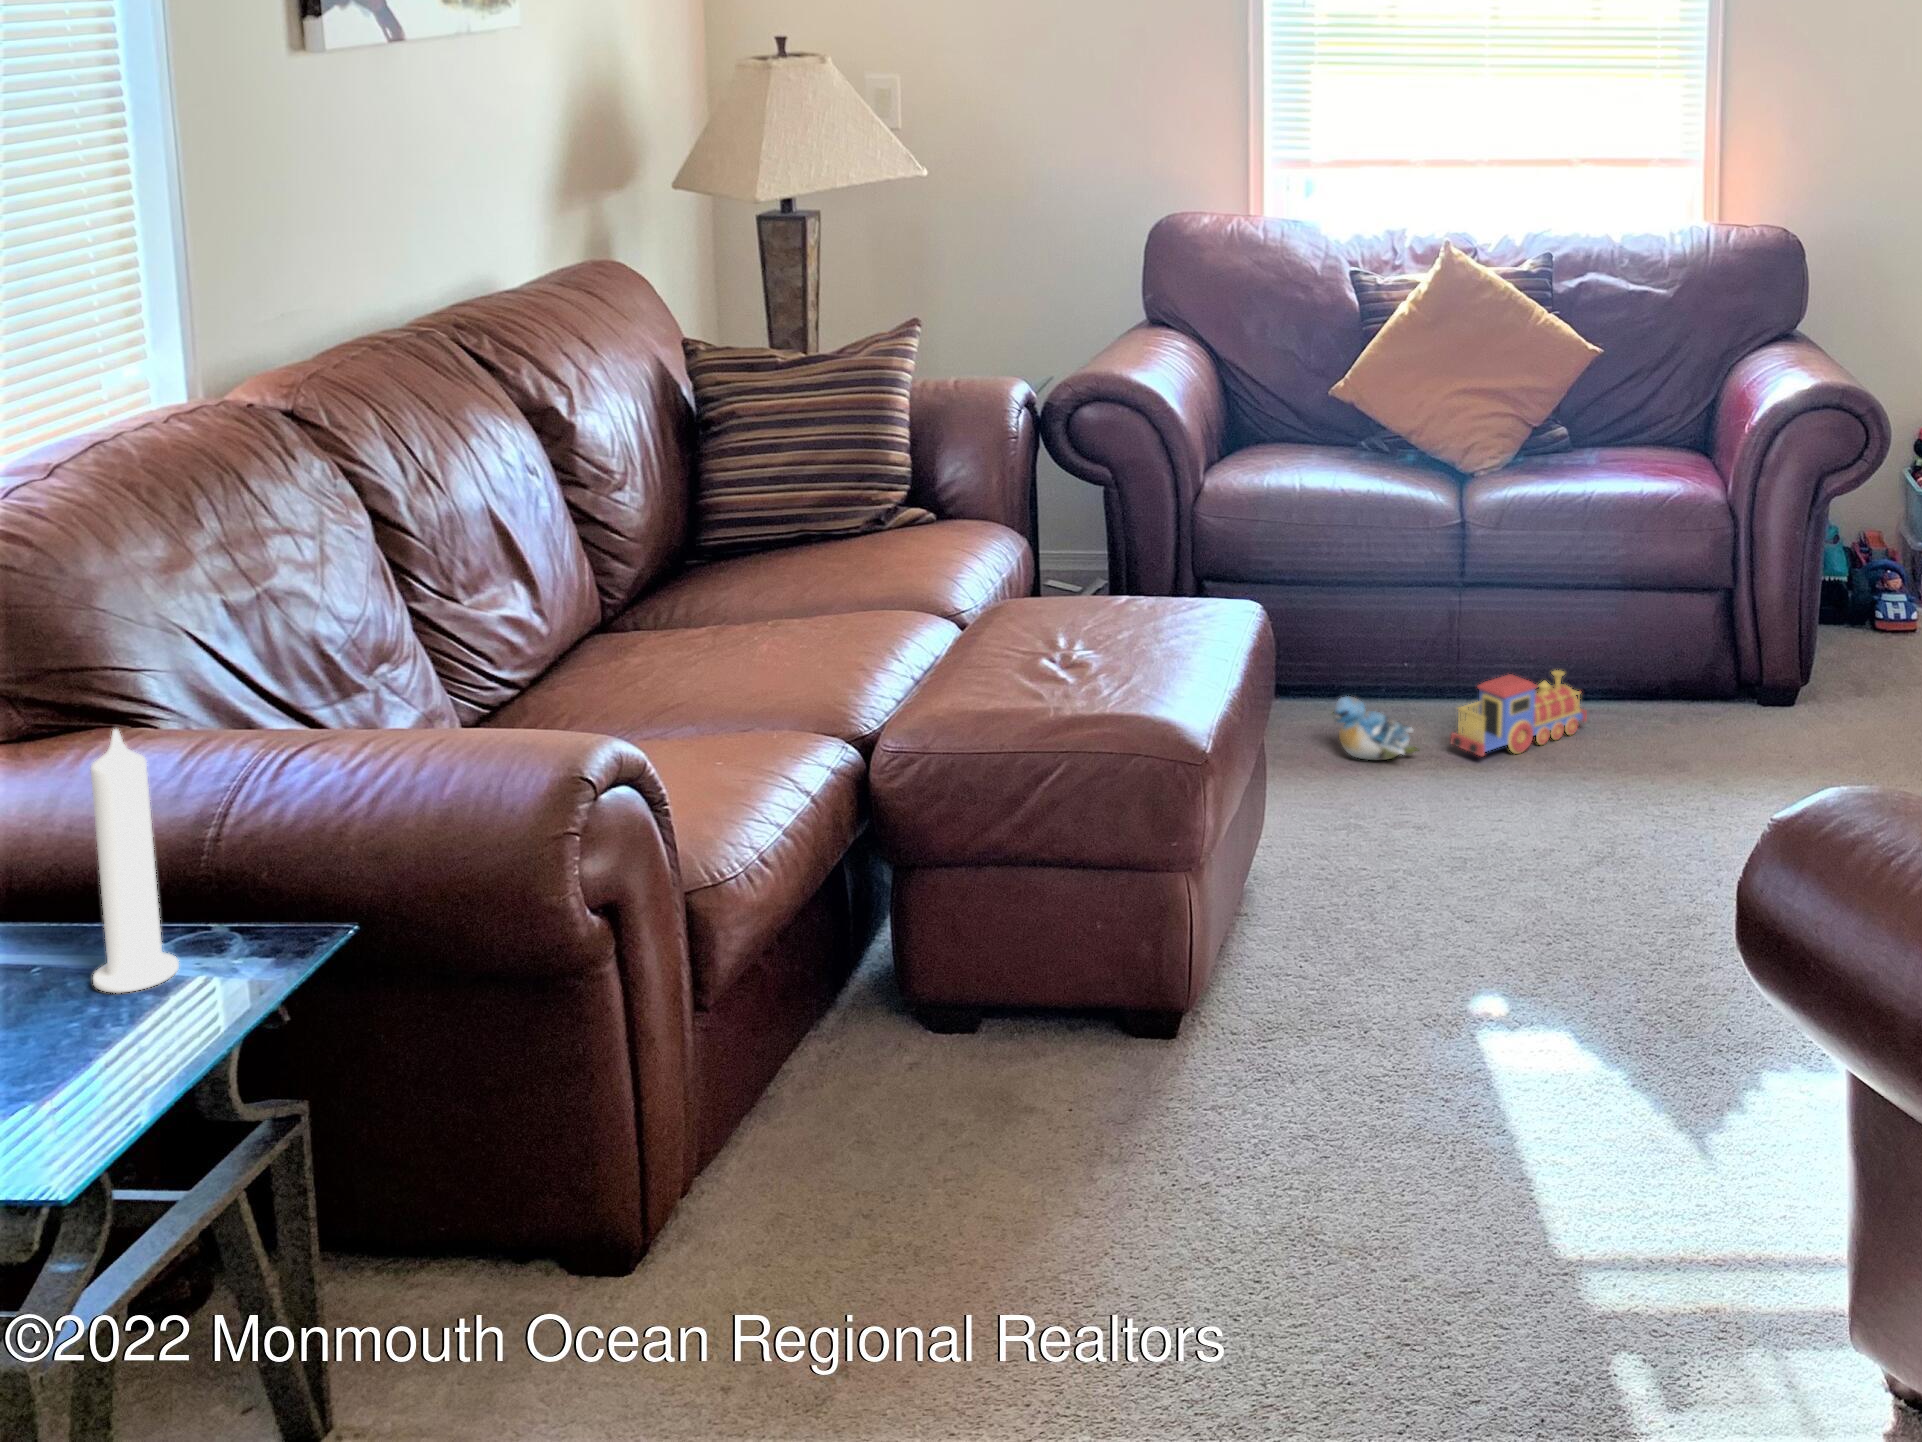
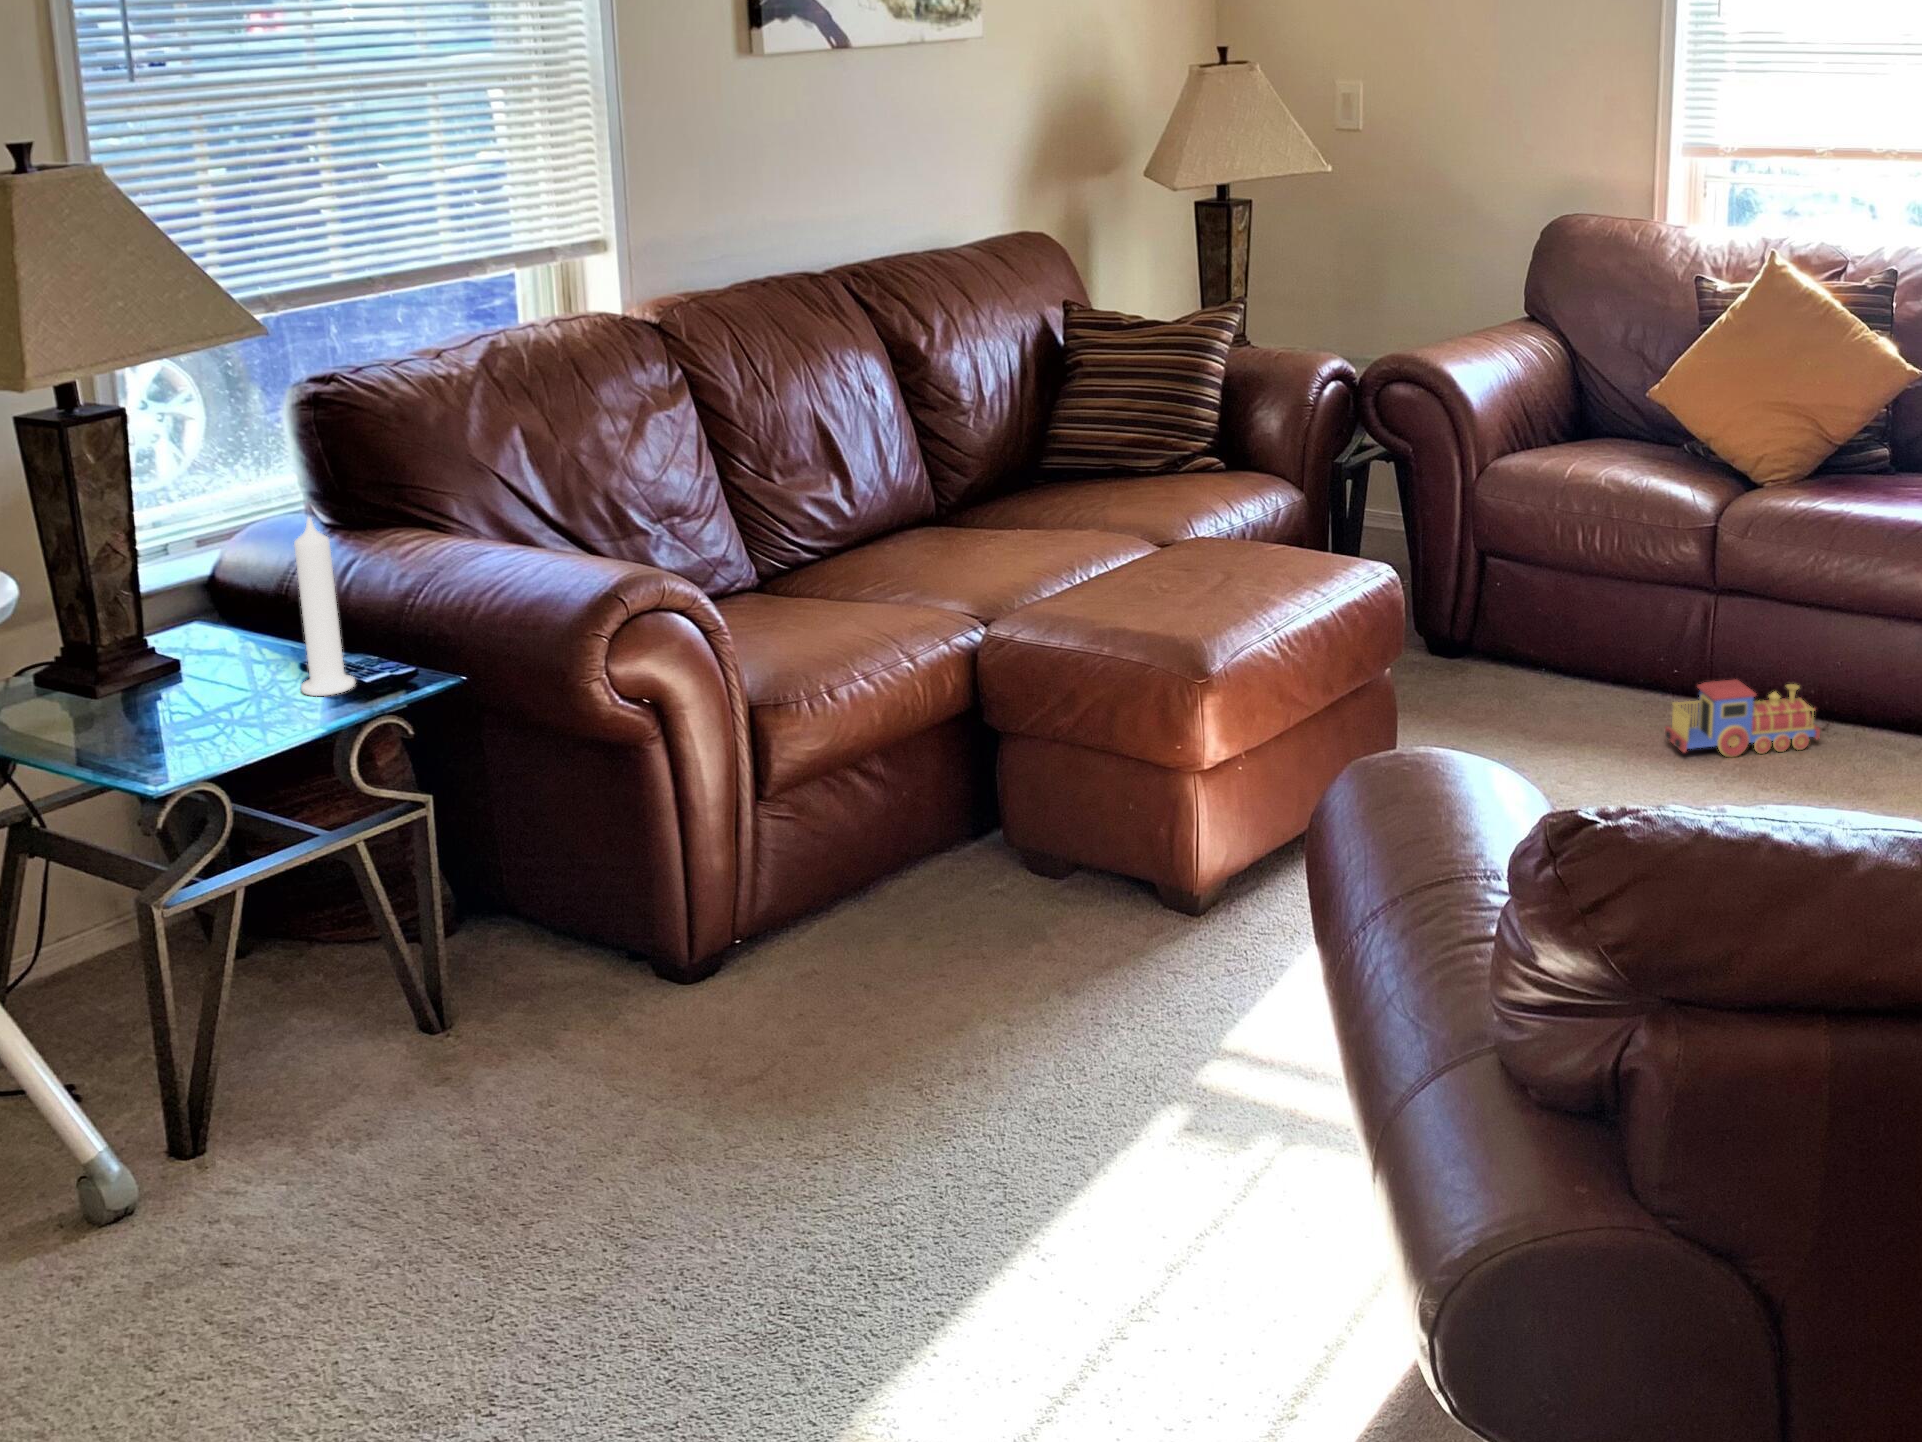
plush toy: present [1332,696,1418,760] -> none [1555,676,1635,741]

